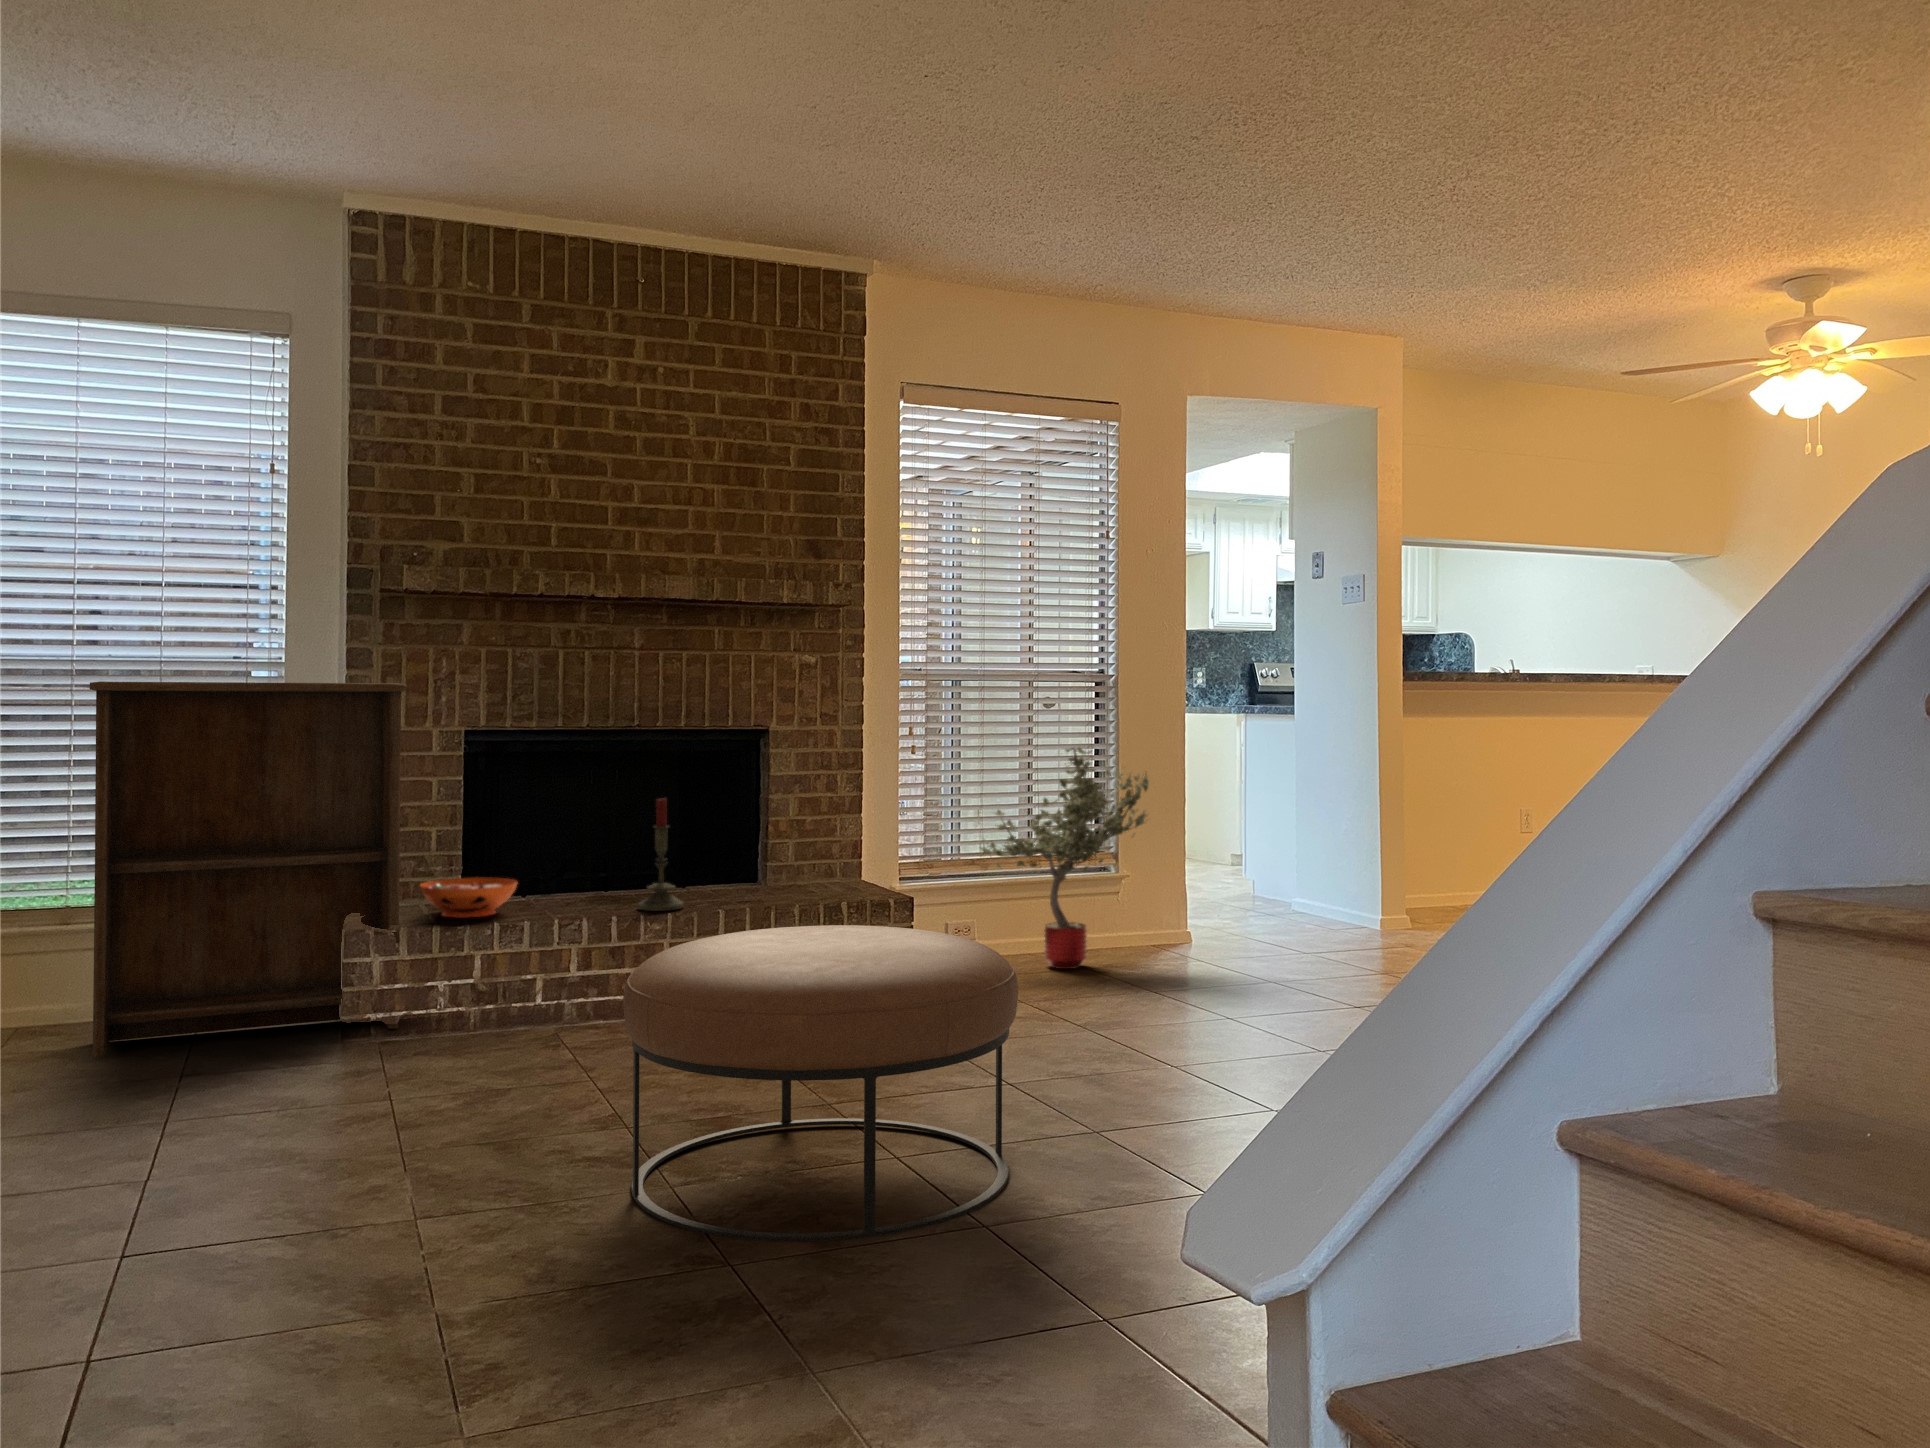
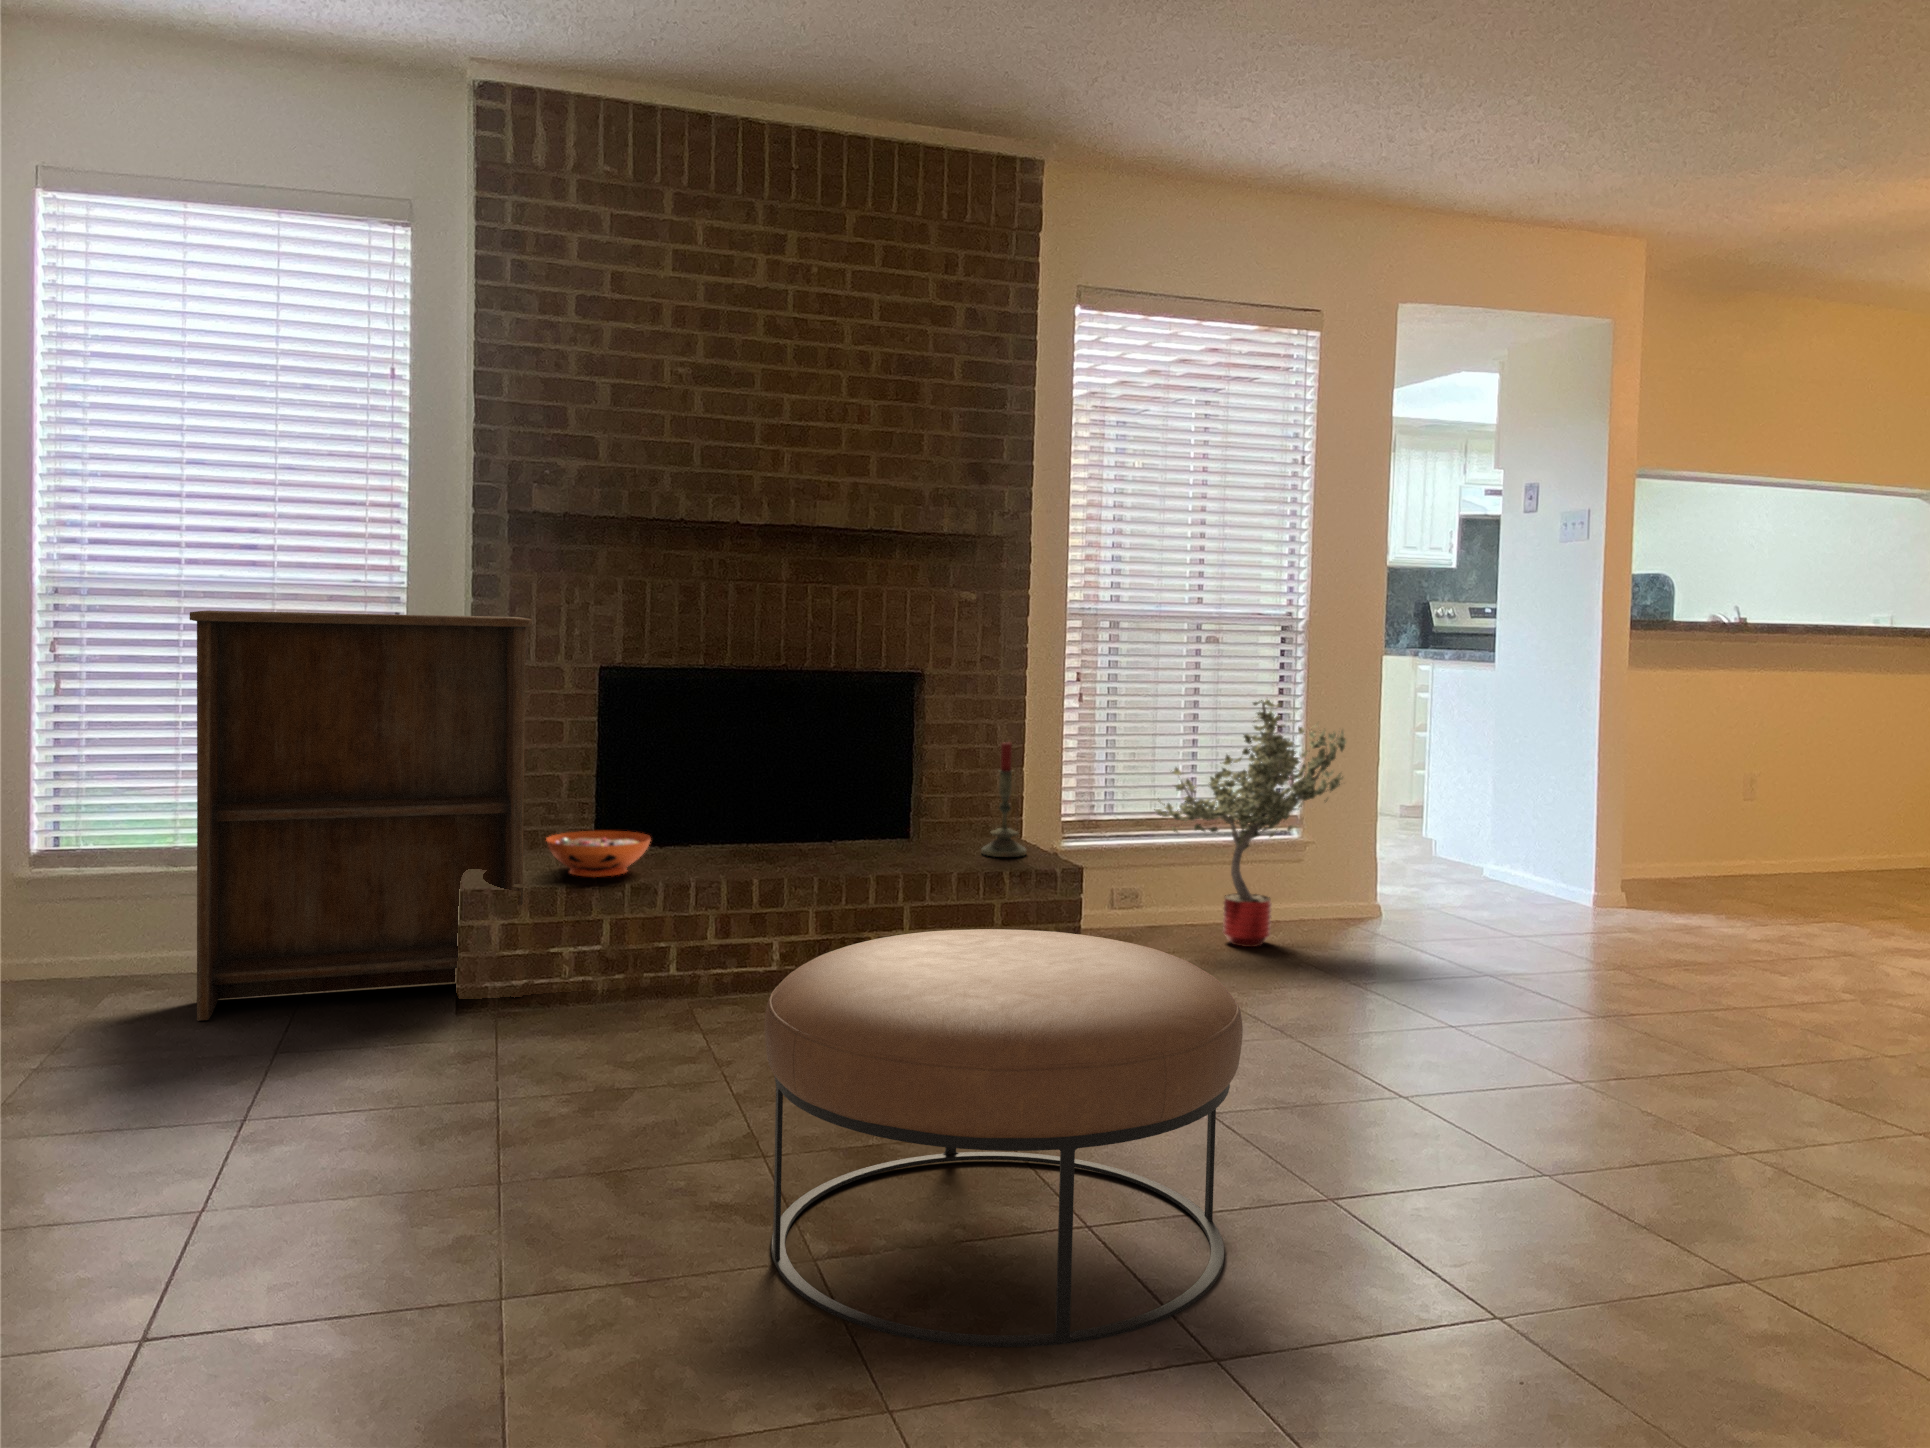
candle: present [638,799,683,911] -> present [981,742,1026,857]

